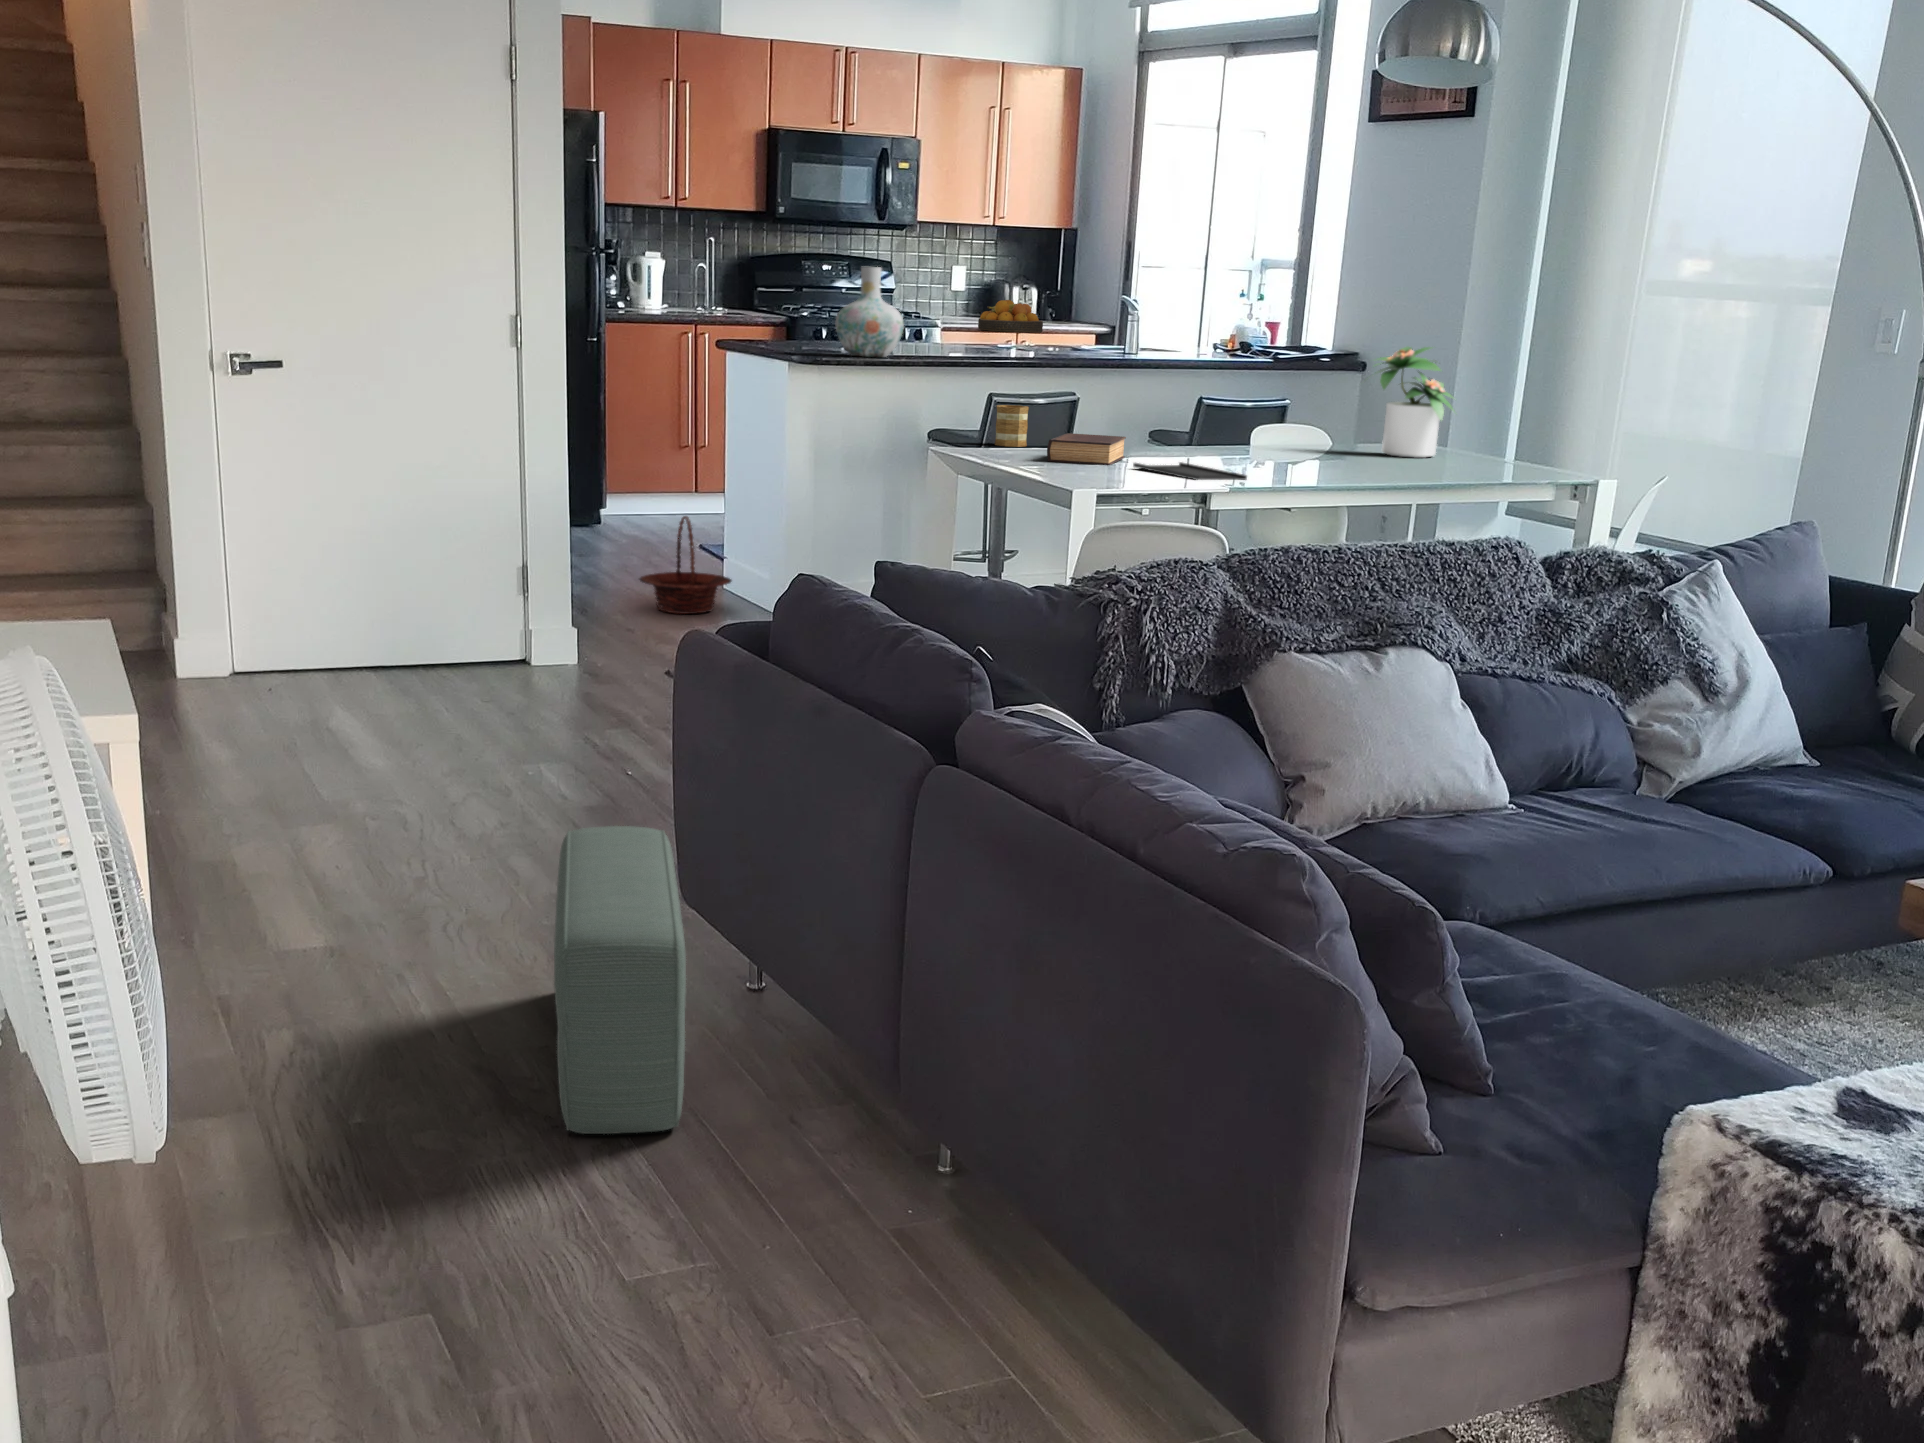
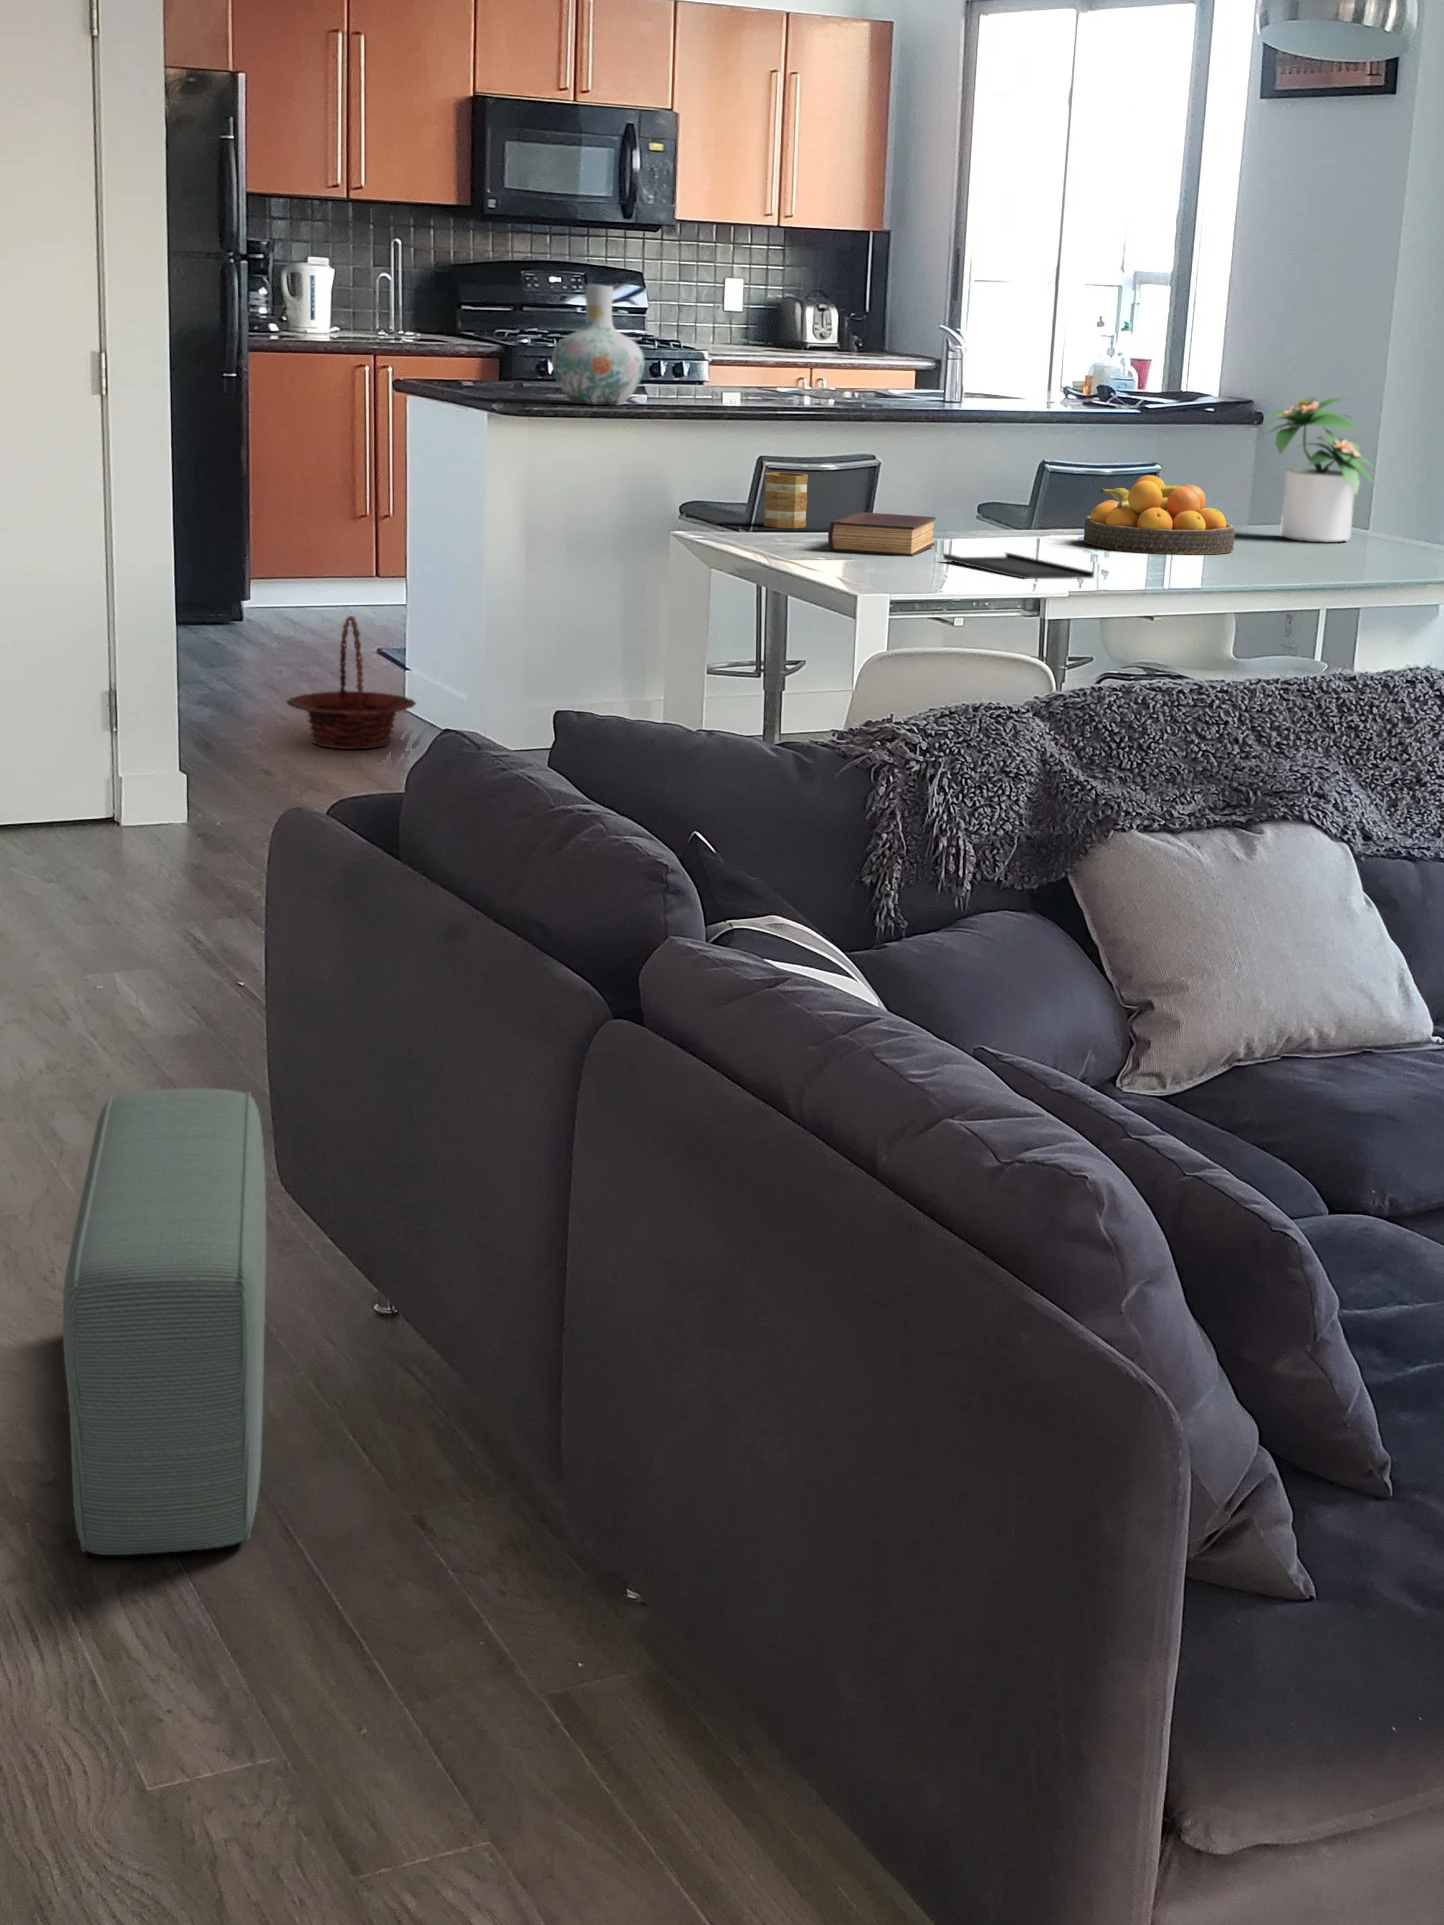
fruit bowl: present [978,300,1043,332] -> present [1084,475,1235,555]

